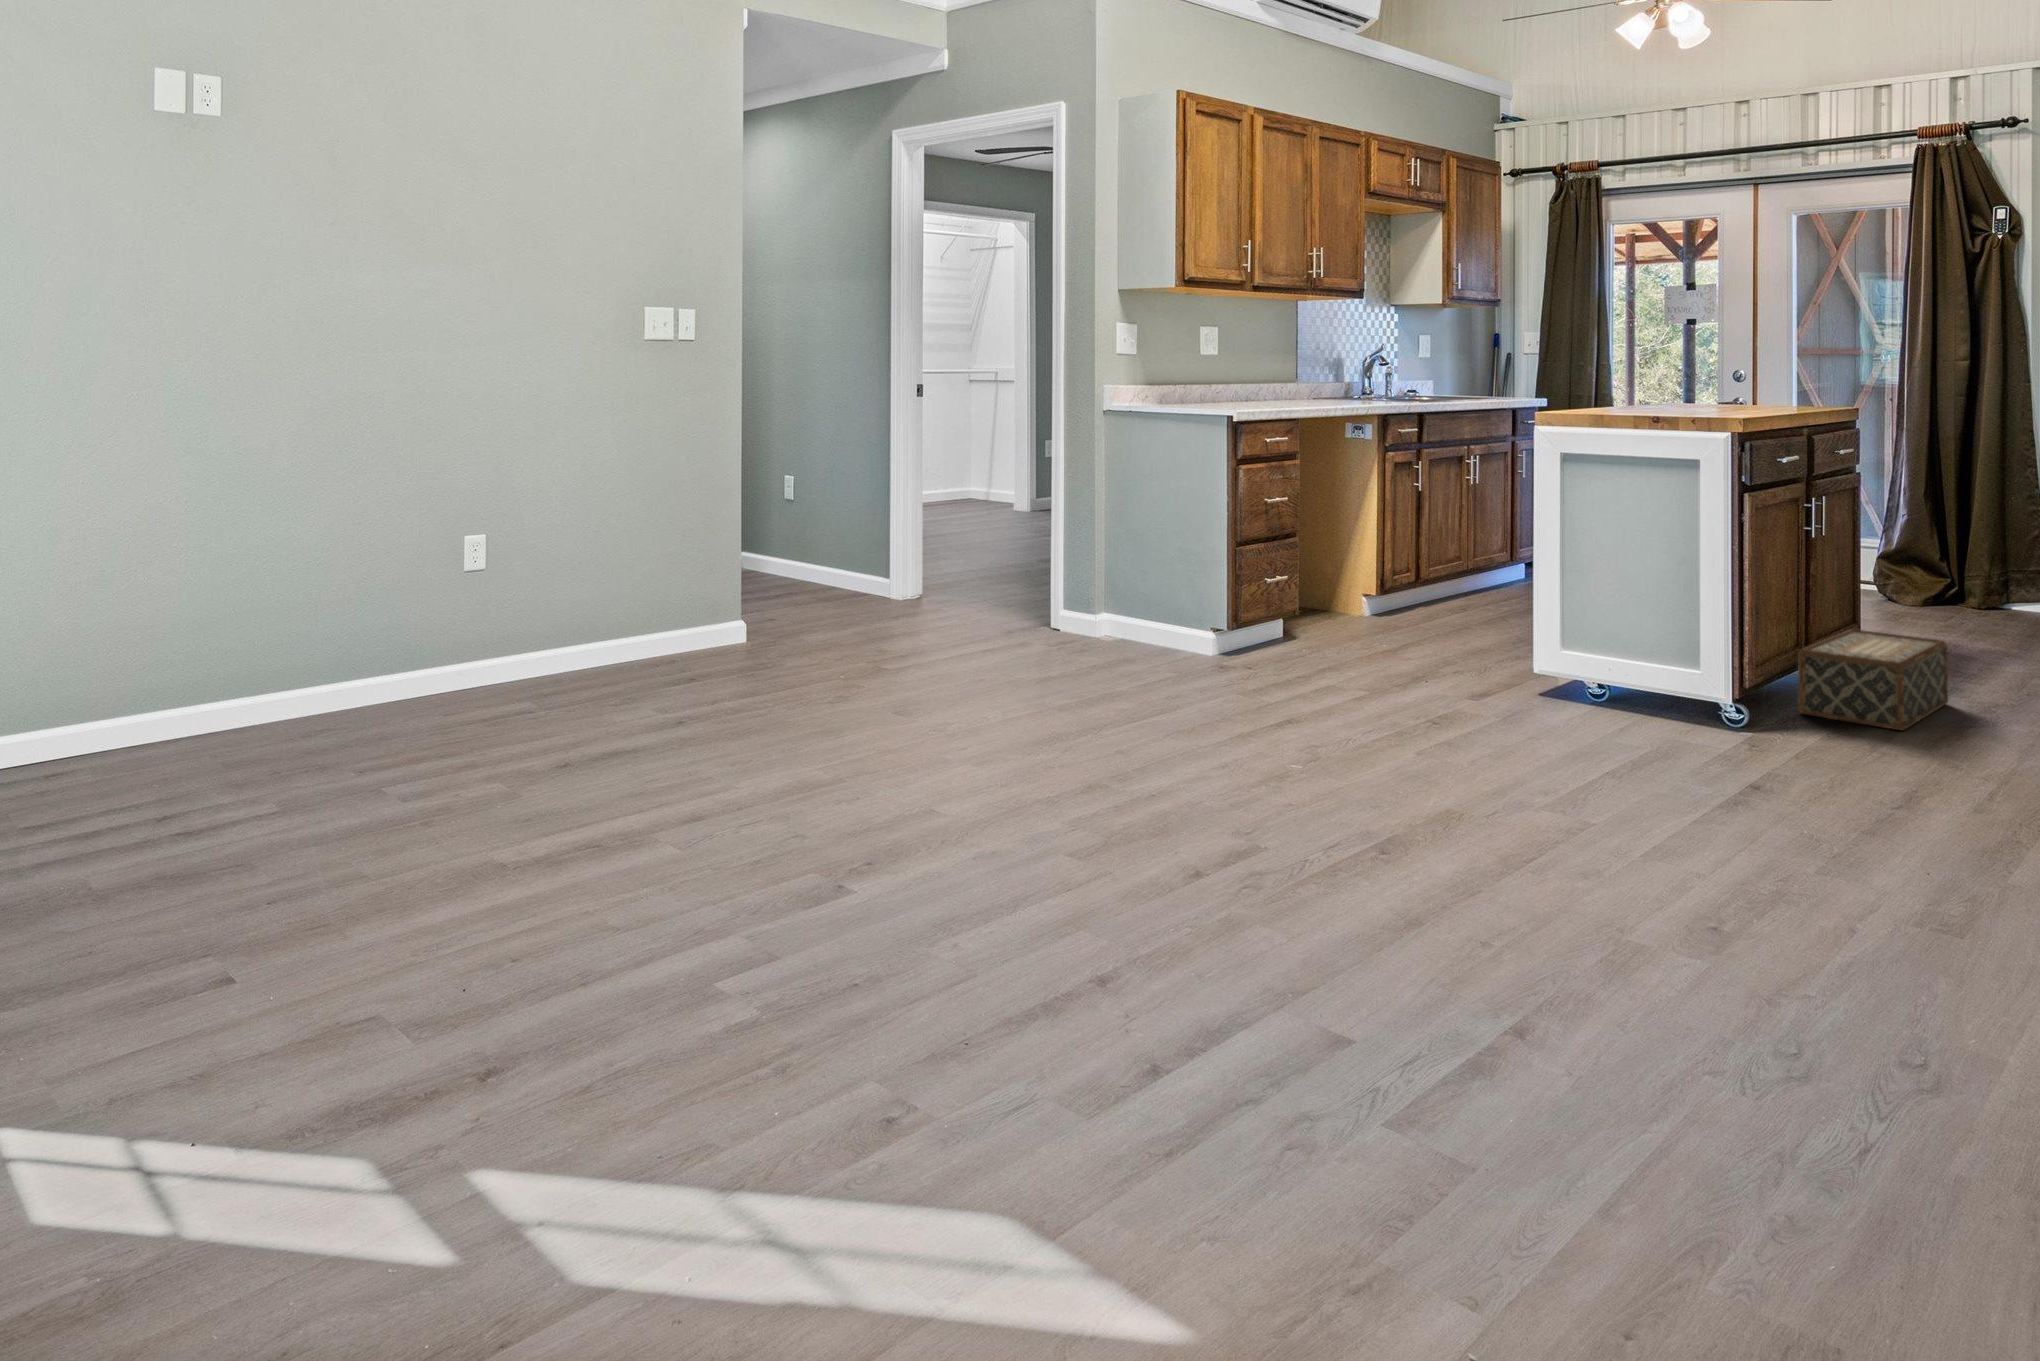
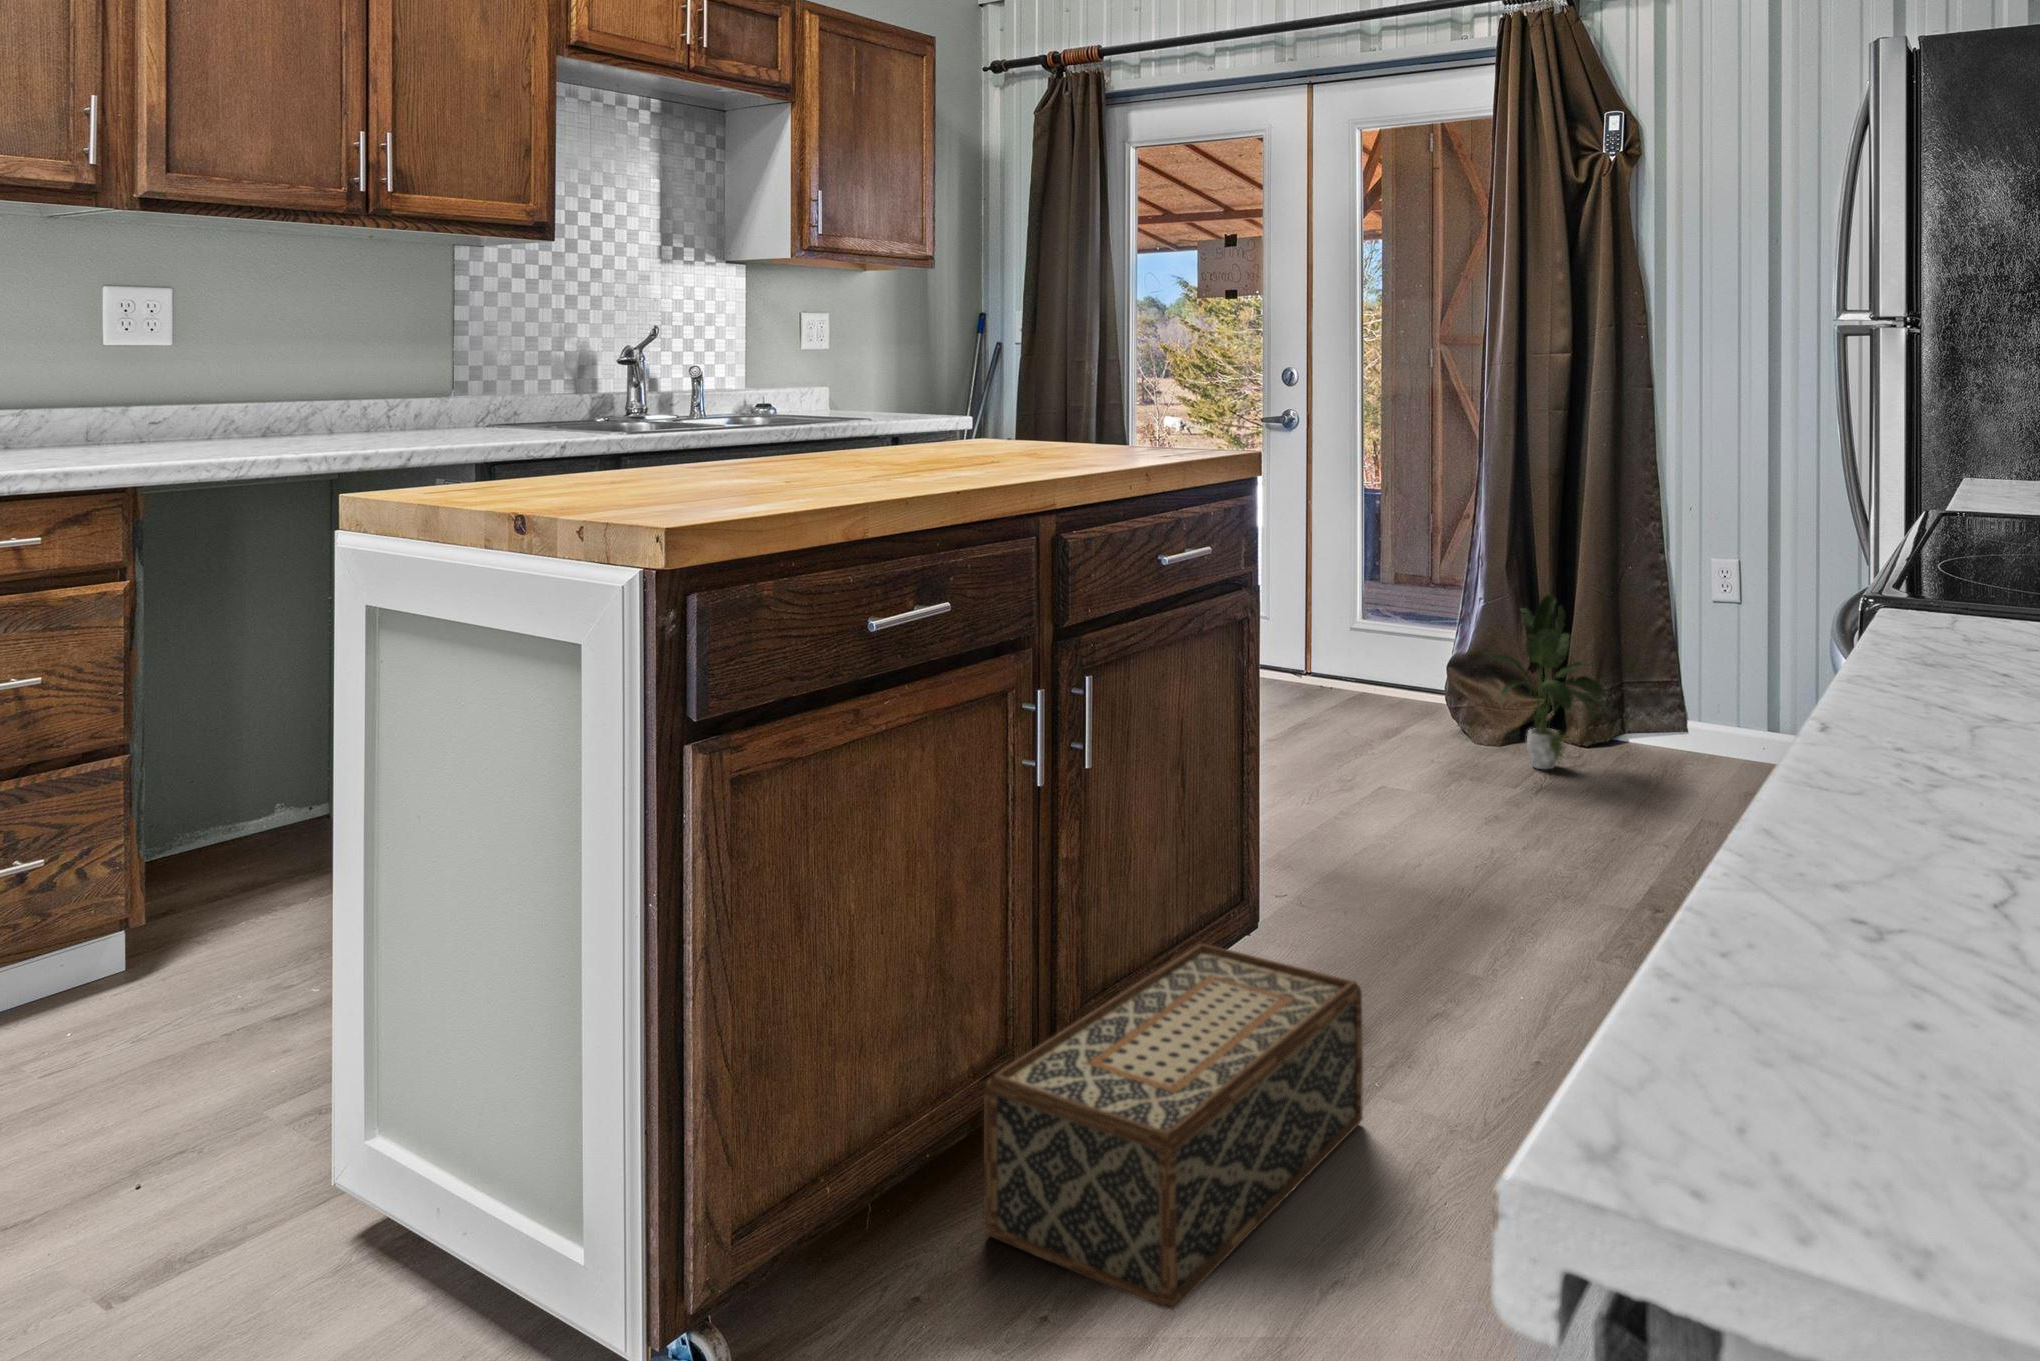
potted plant: none [1917,509,2006,616] -> present [1485,595,1611,769]

